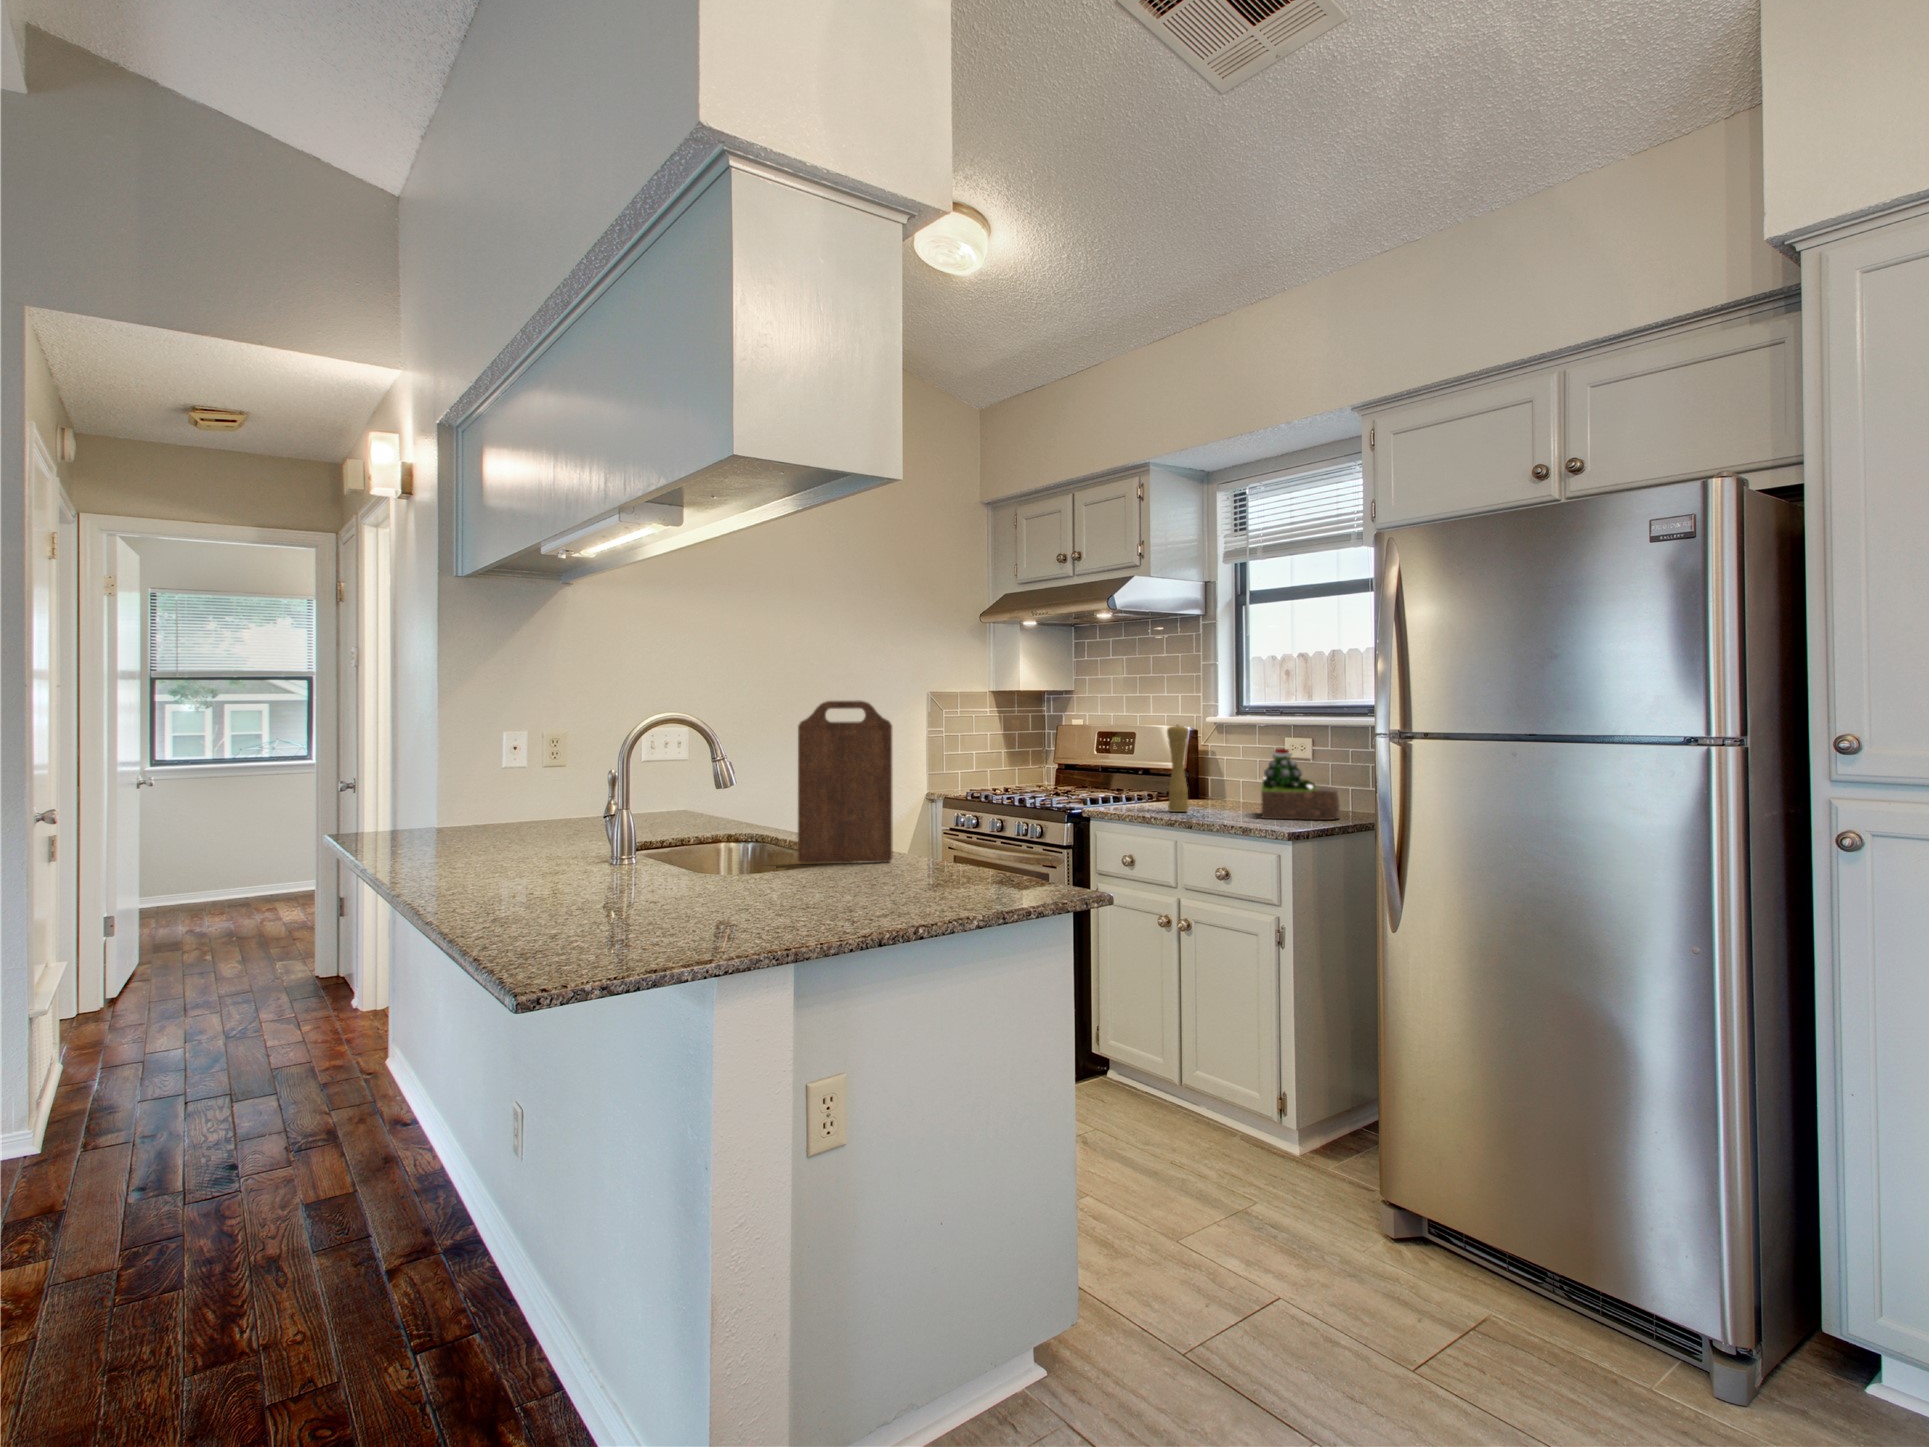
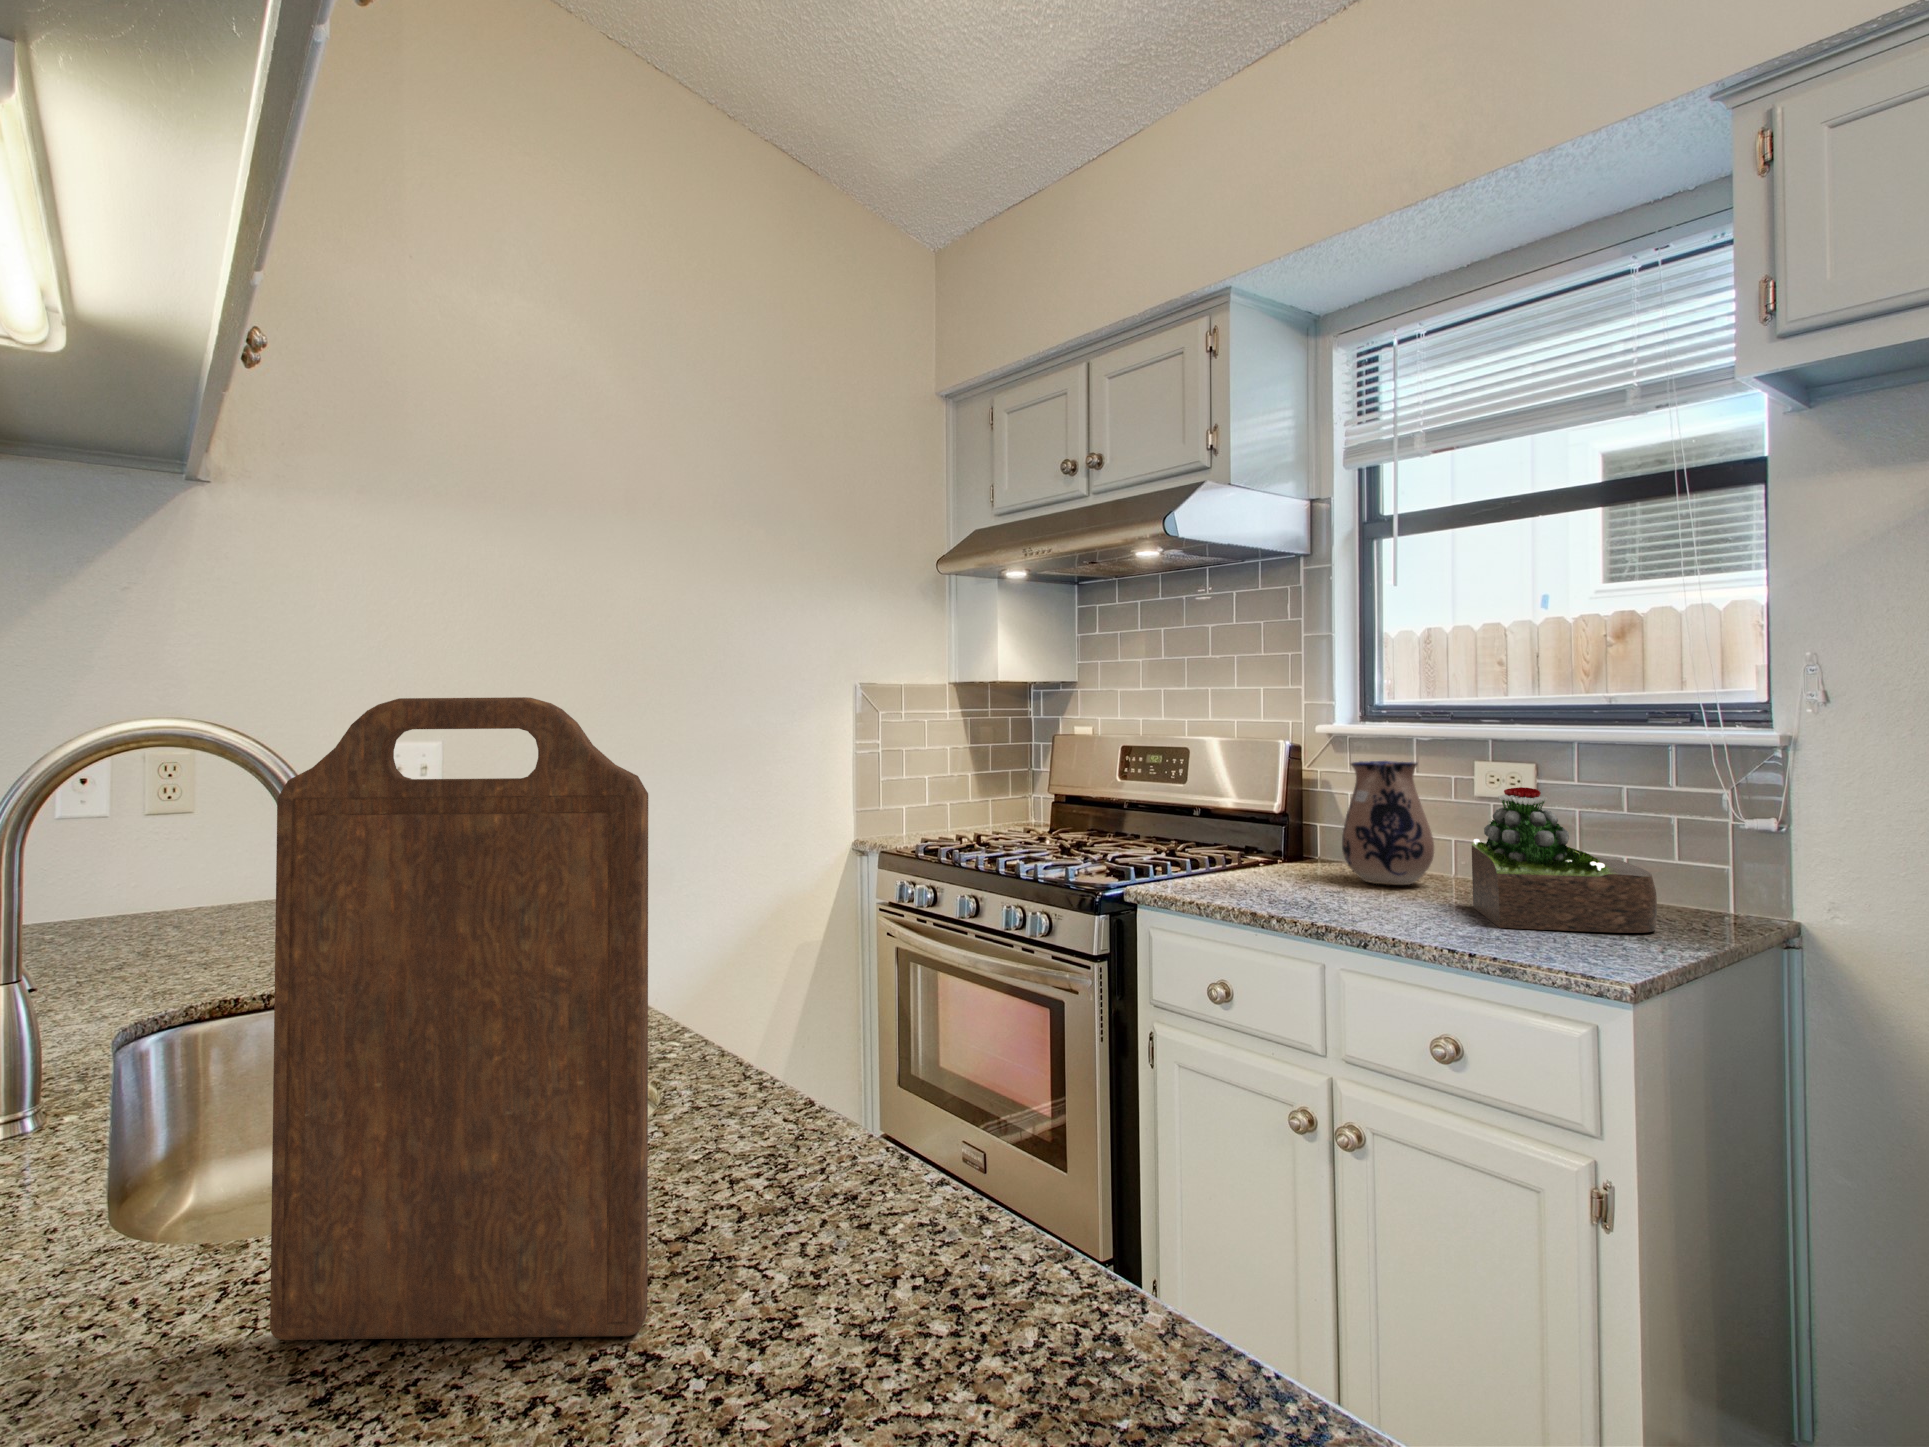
pepper mill: present [1167,725,1189,812] -> none [1286,740,1330,903]
ceramic pitcher: none [1208,738,1257,807] -> present [1342,761,1434,885]

